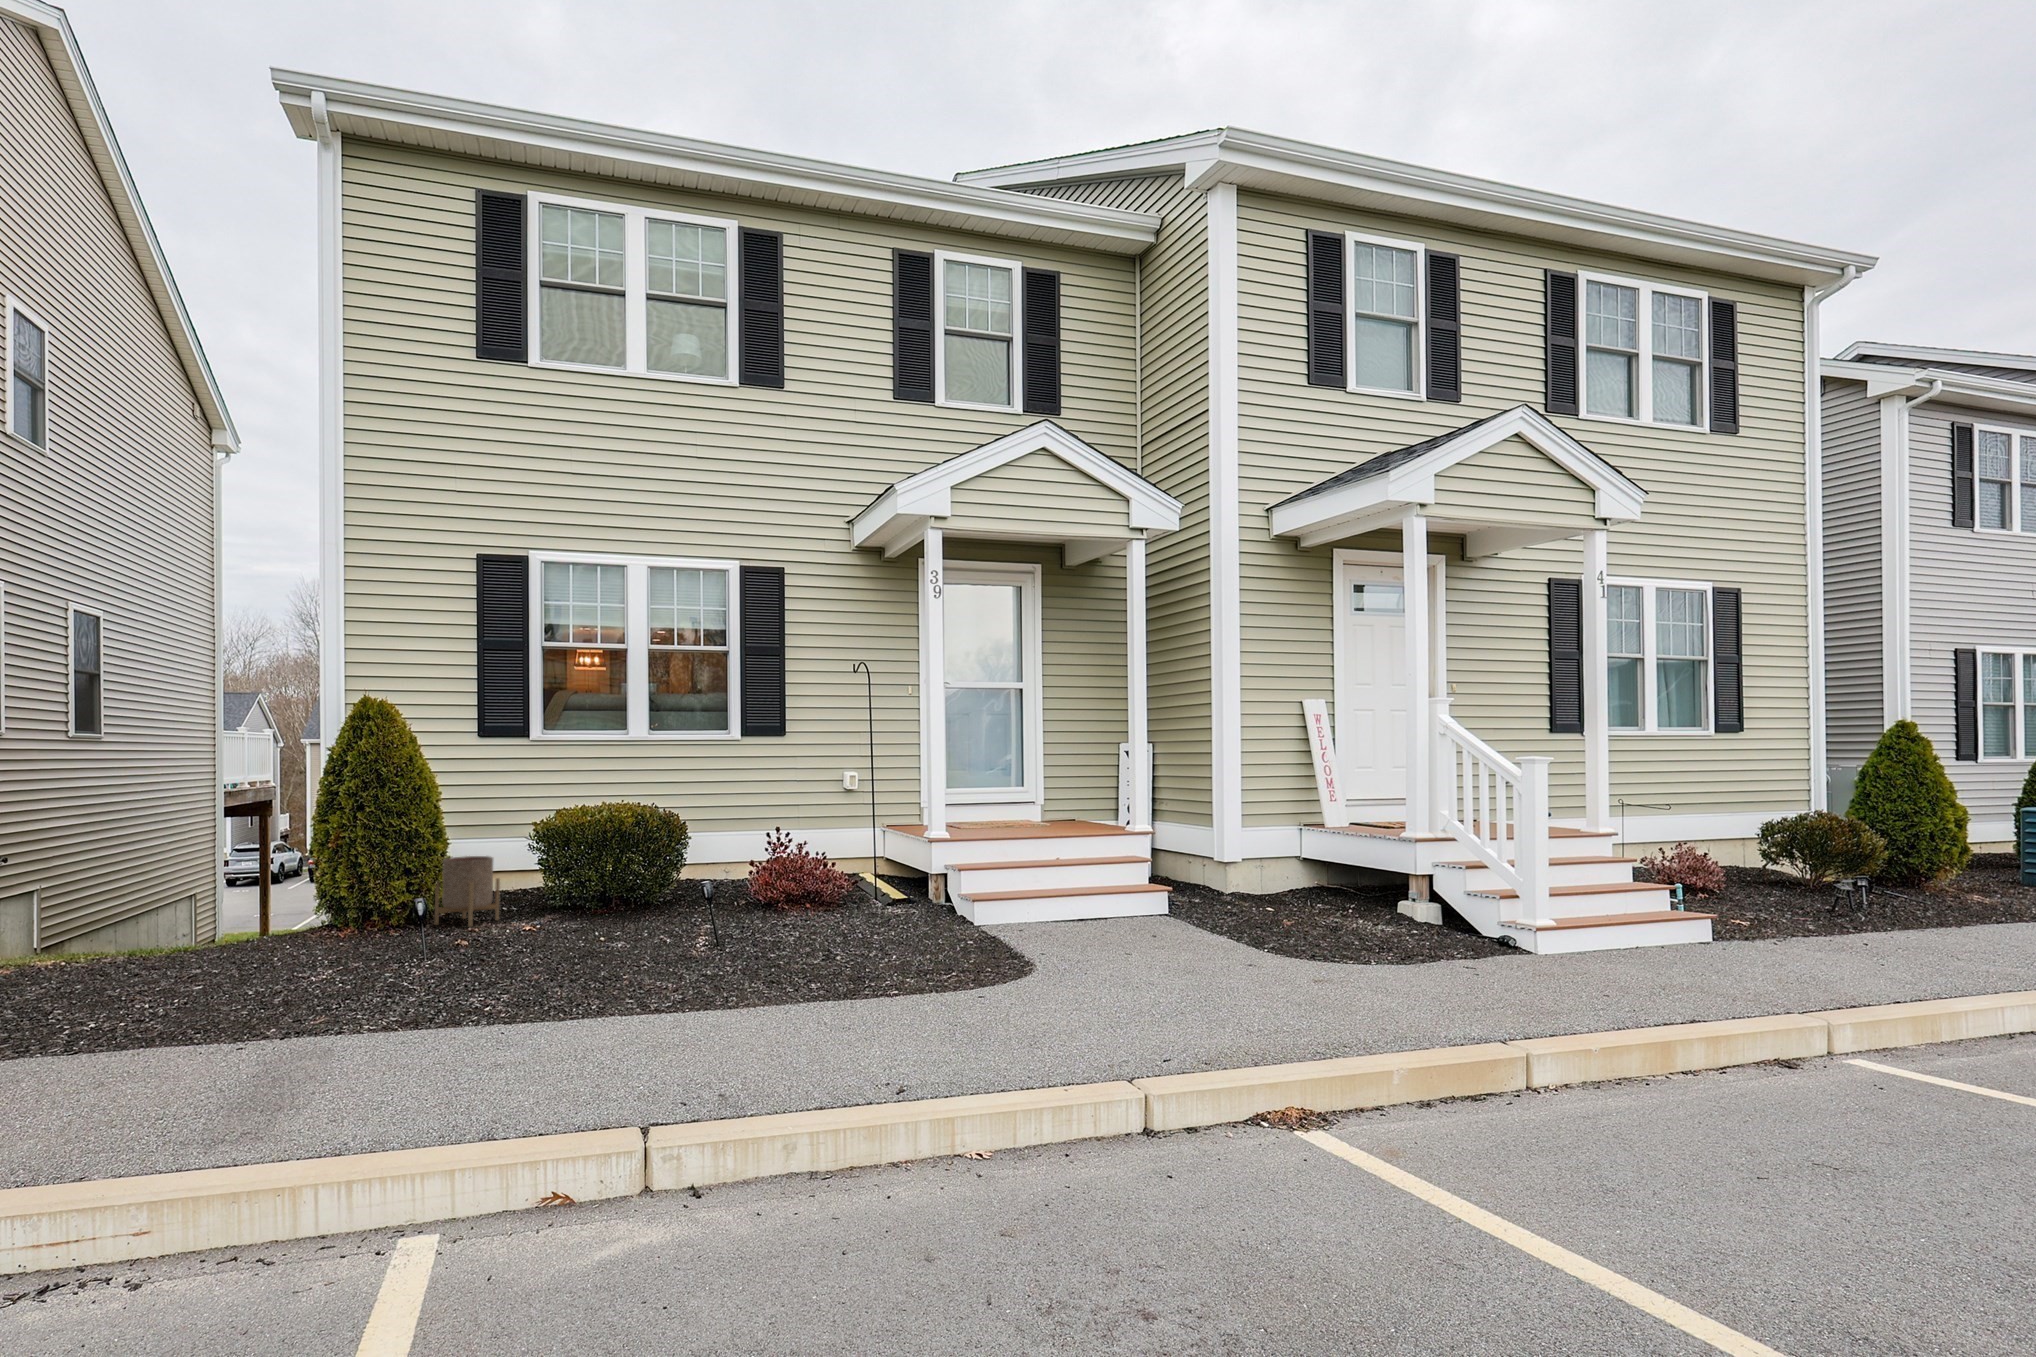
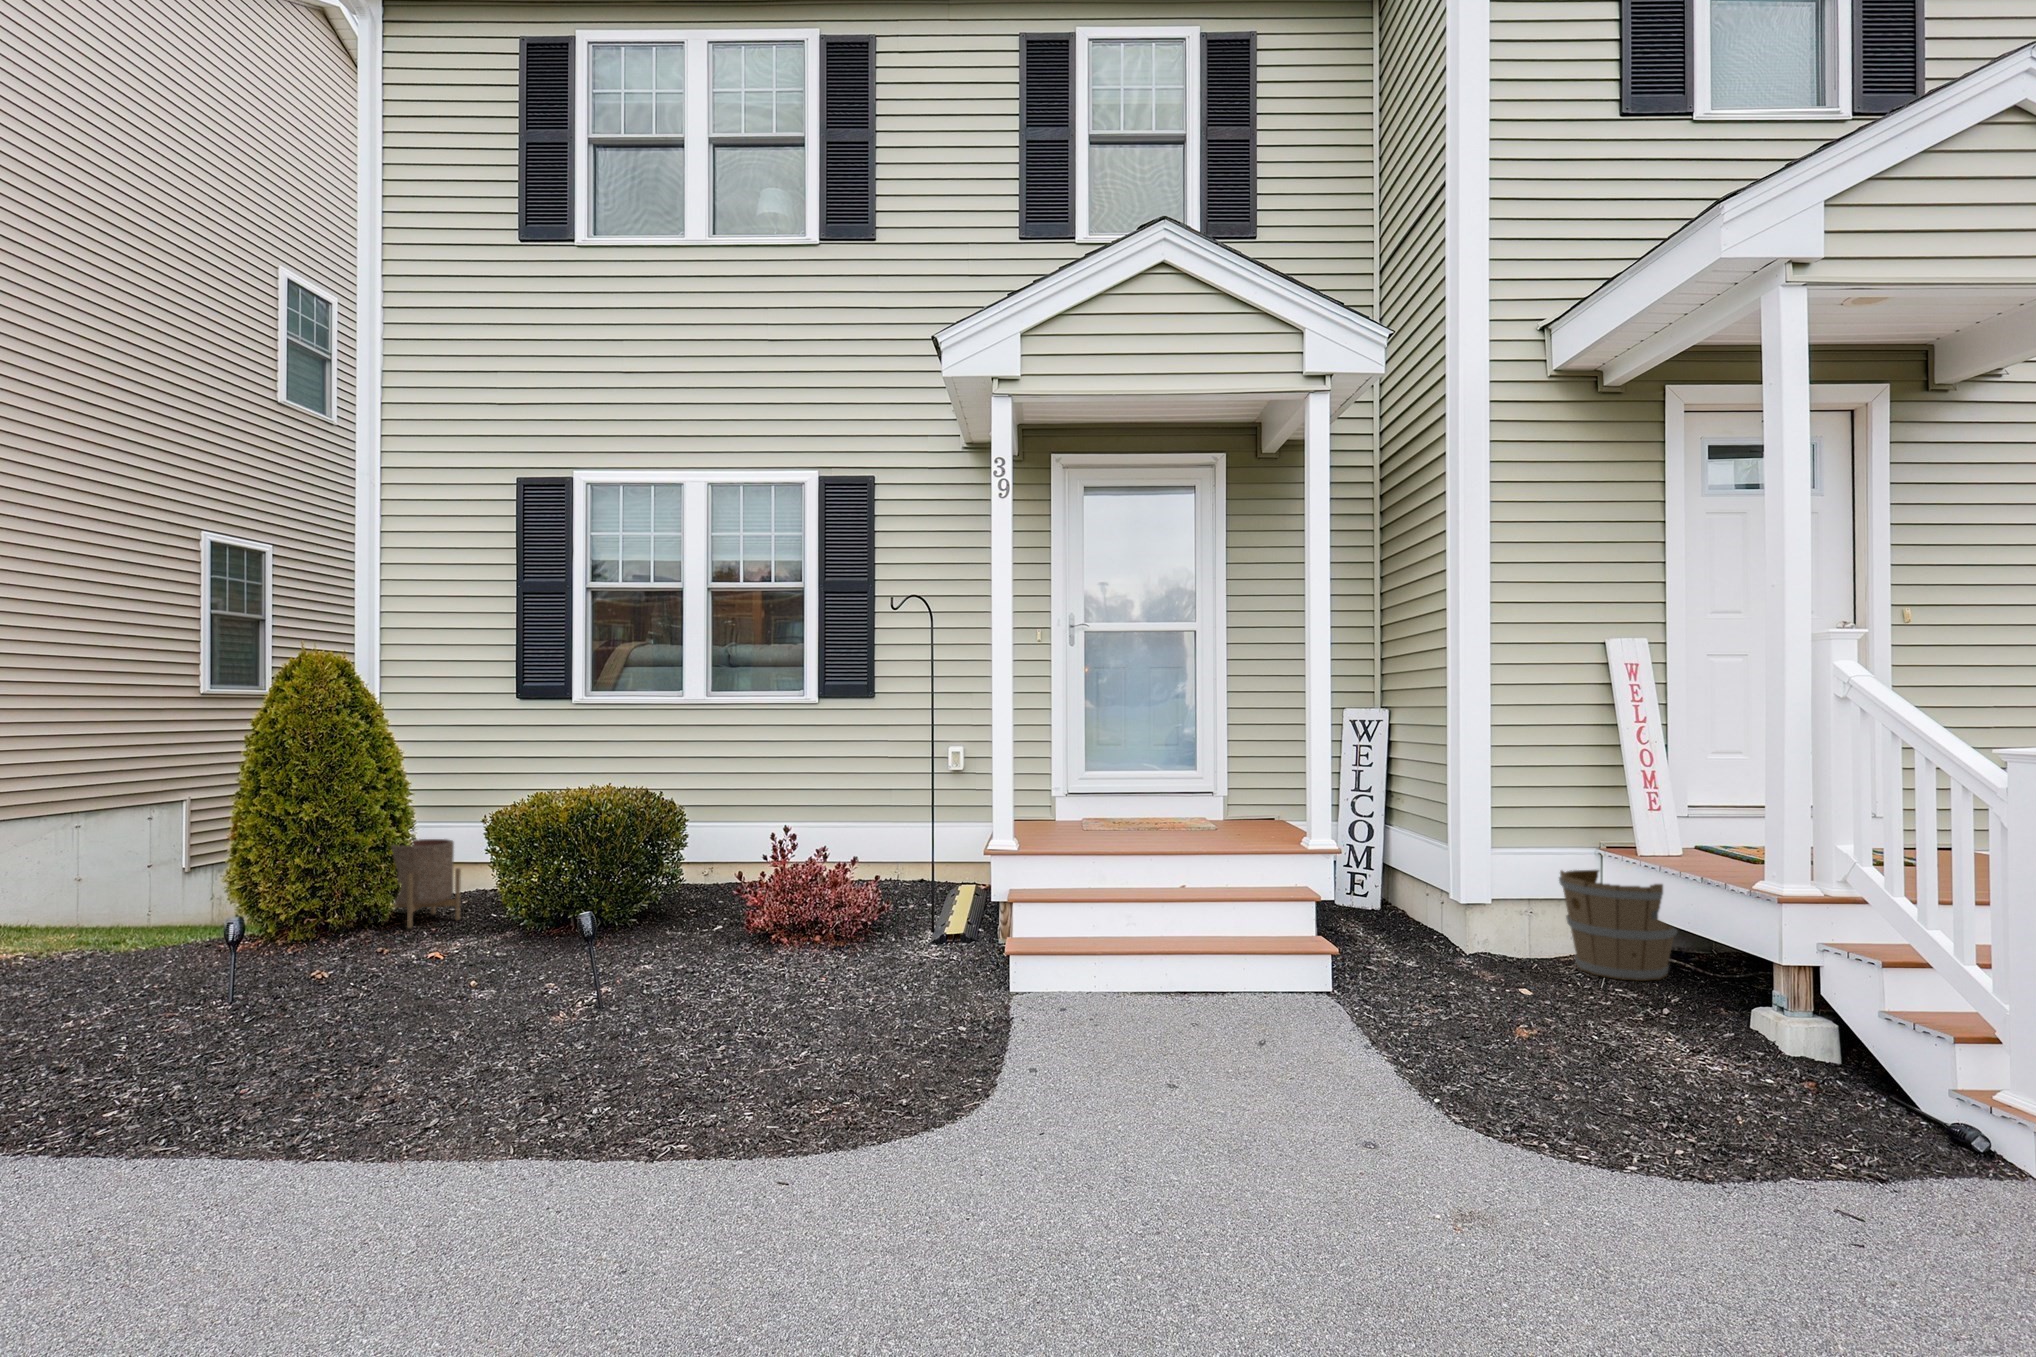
wooden bucket: none [1273,836,1344,900] -> present [1559,870,1677,981]

